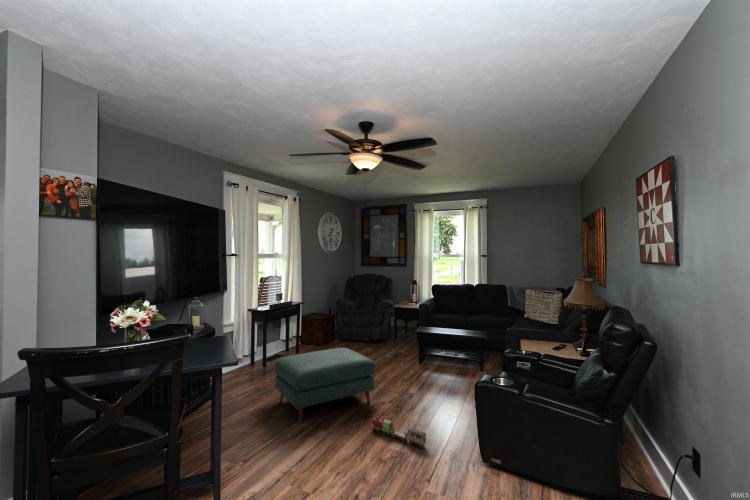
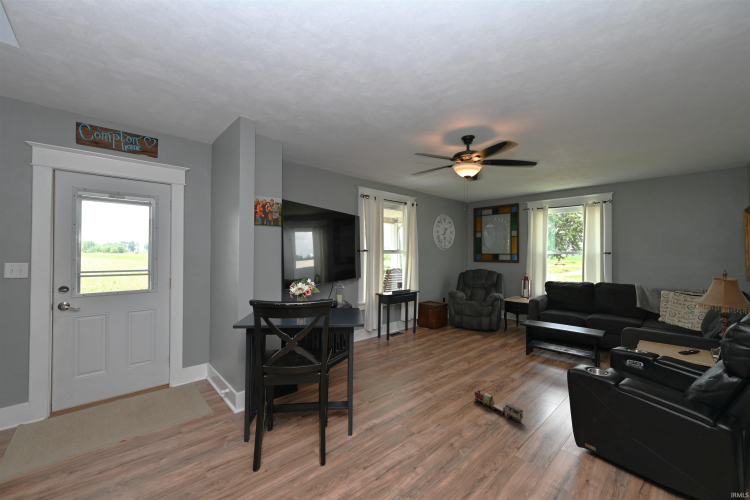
ottoman: present [275,348,375,422] -> none [396,330,479,385]

